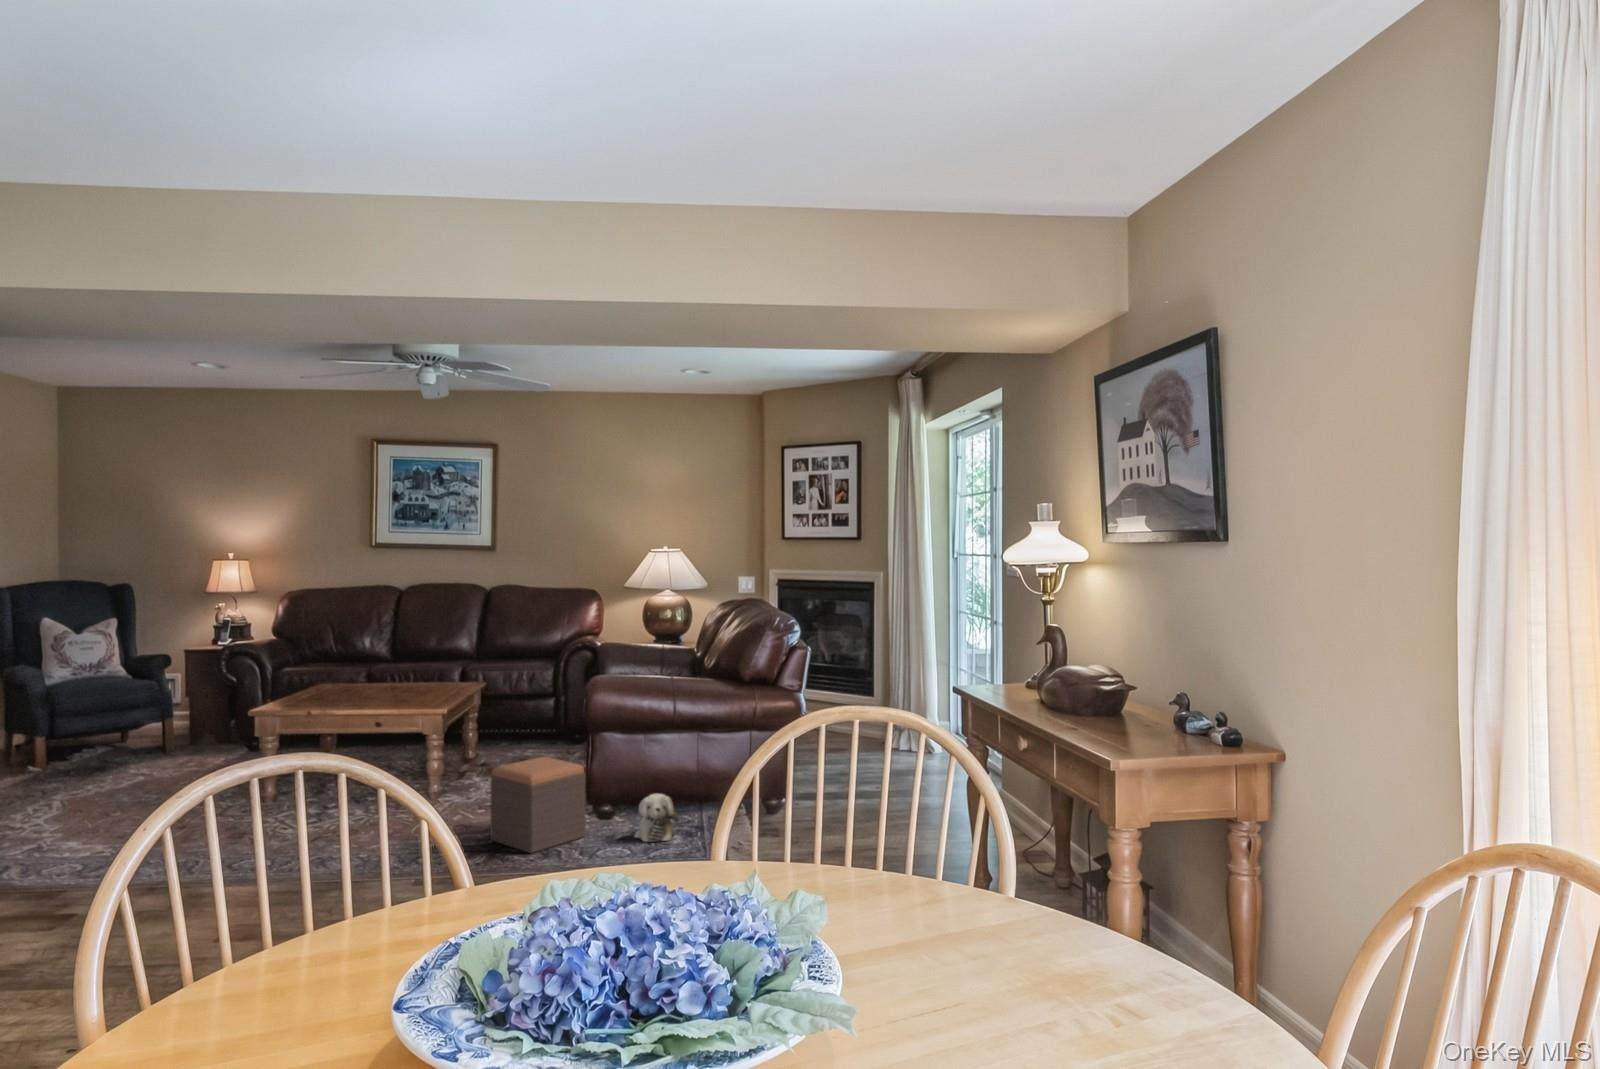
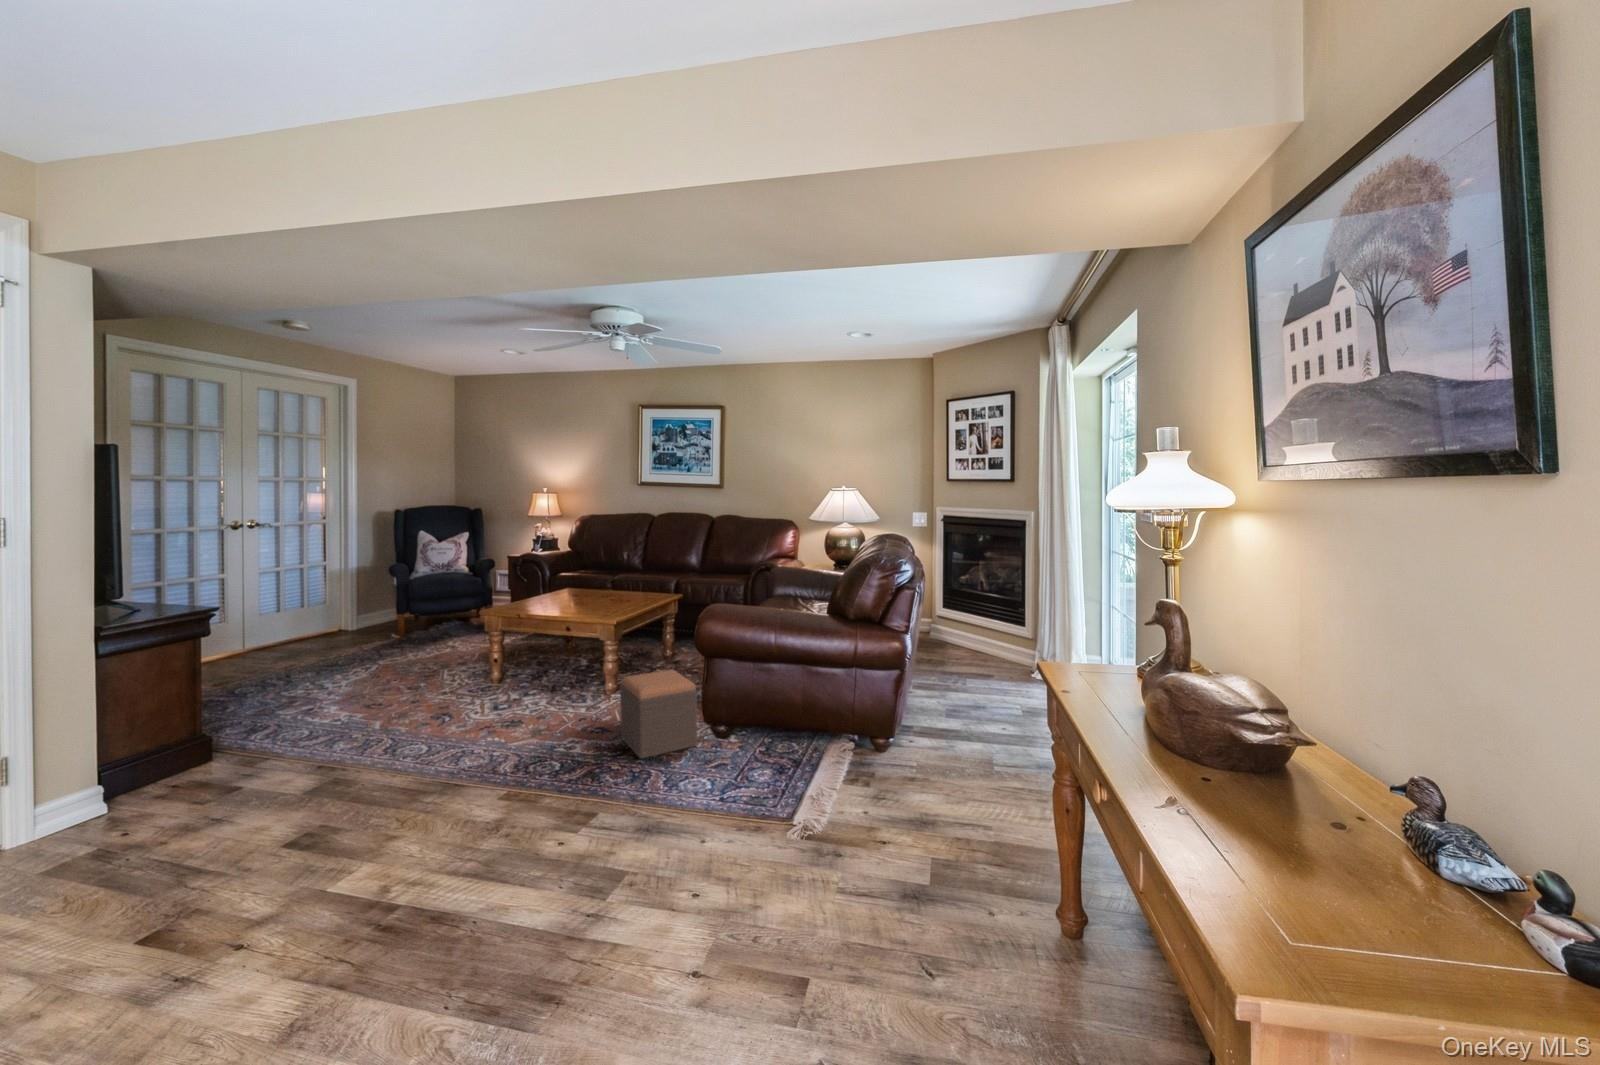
plush toy: present [634,794,679,842] -> none [736,717,776,763]

